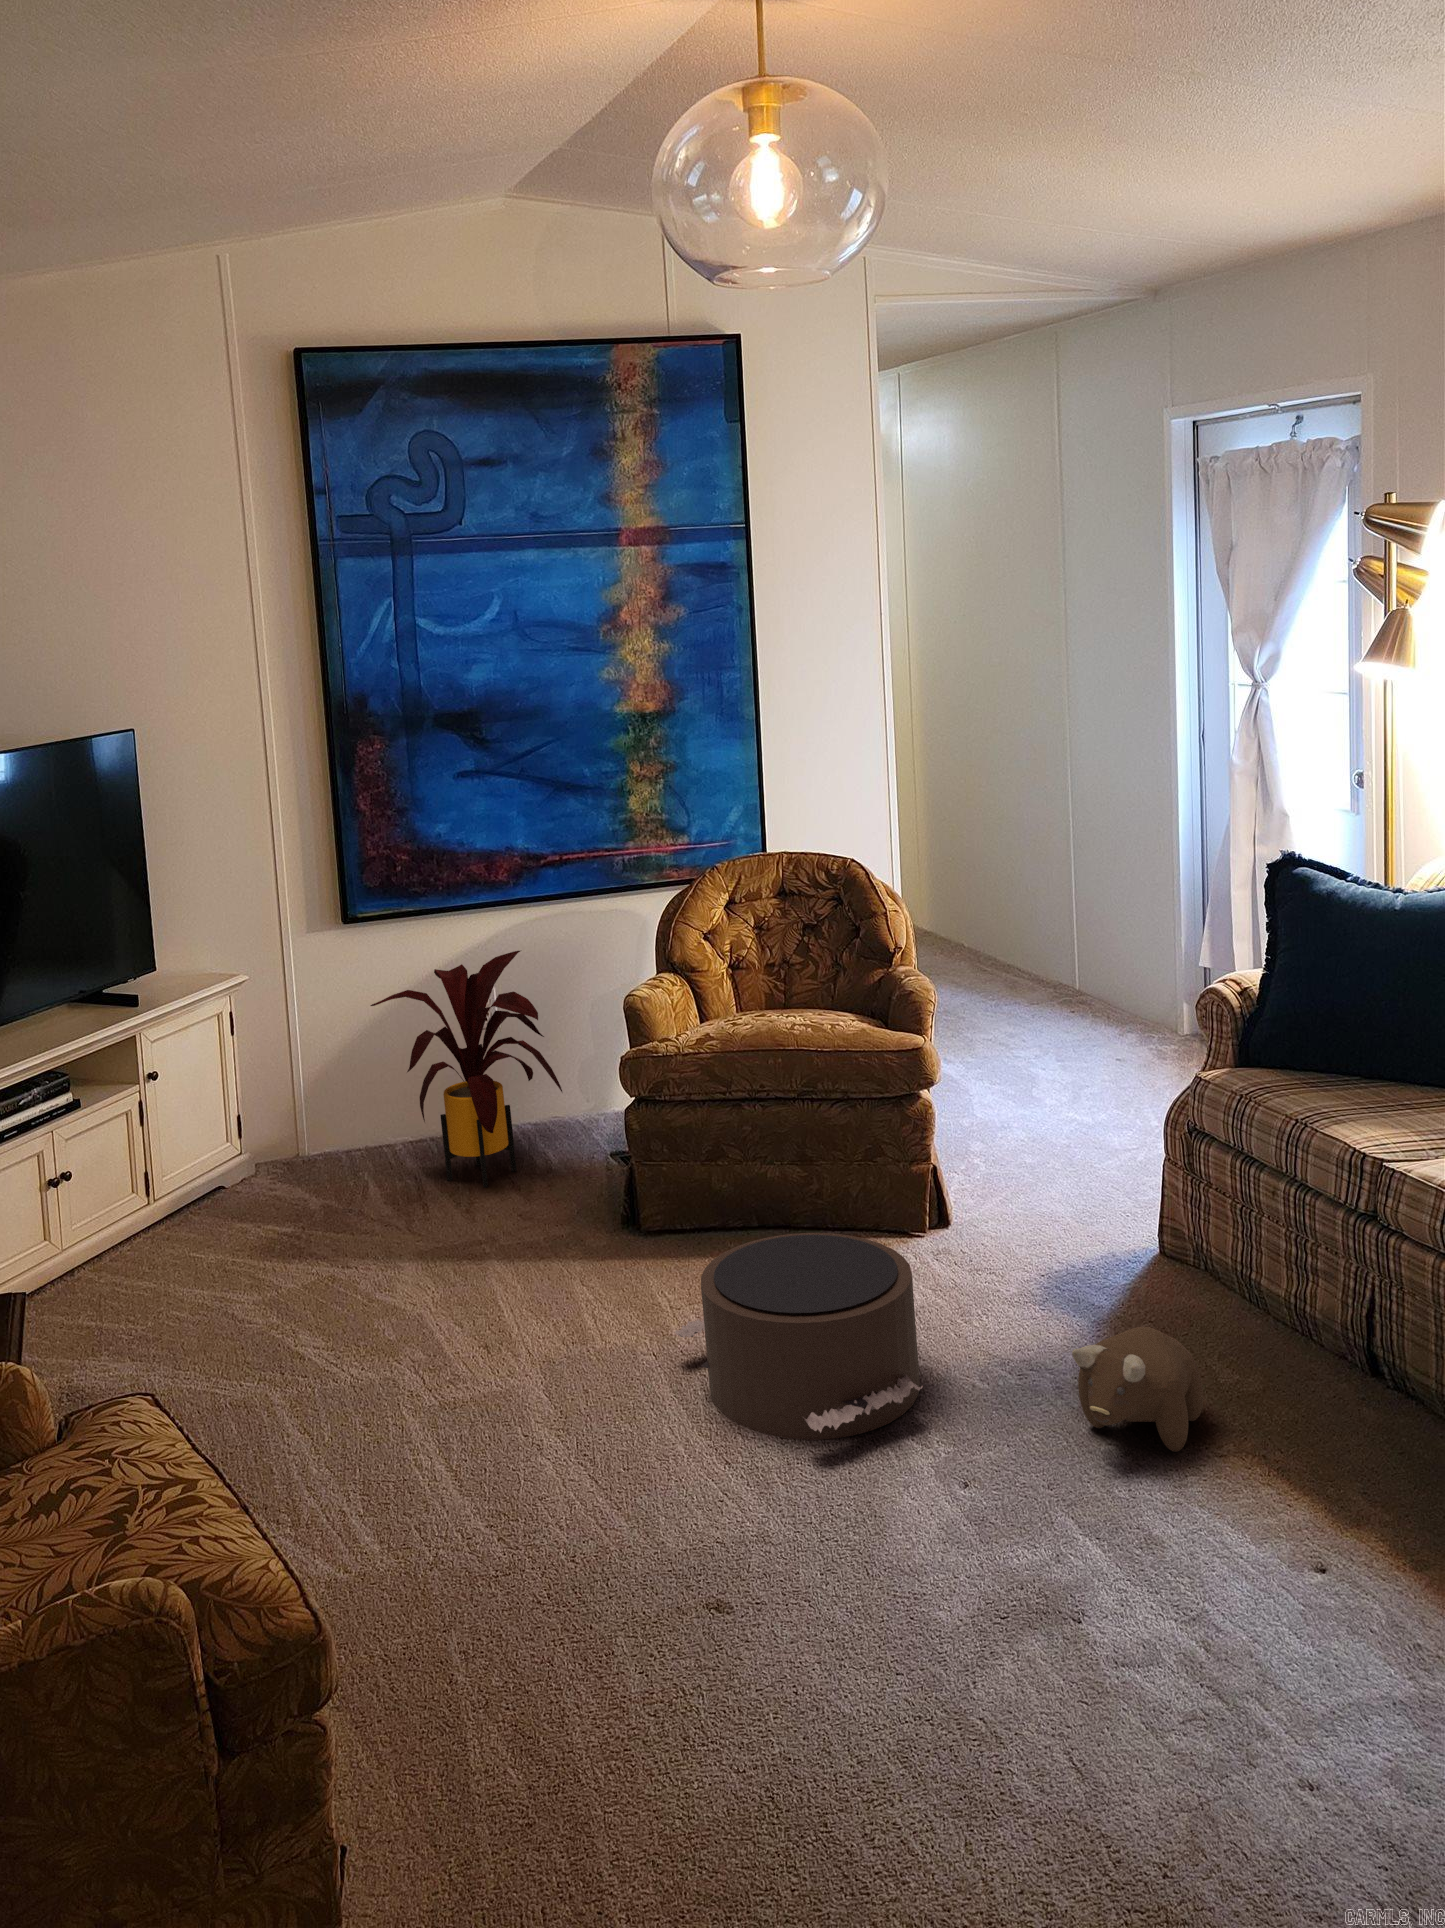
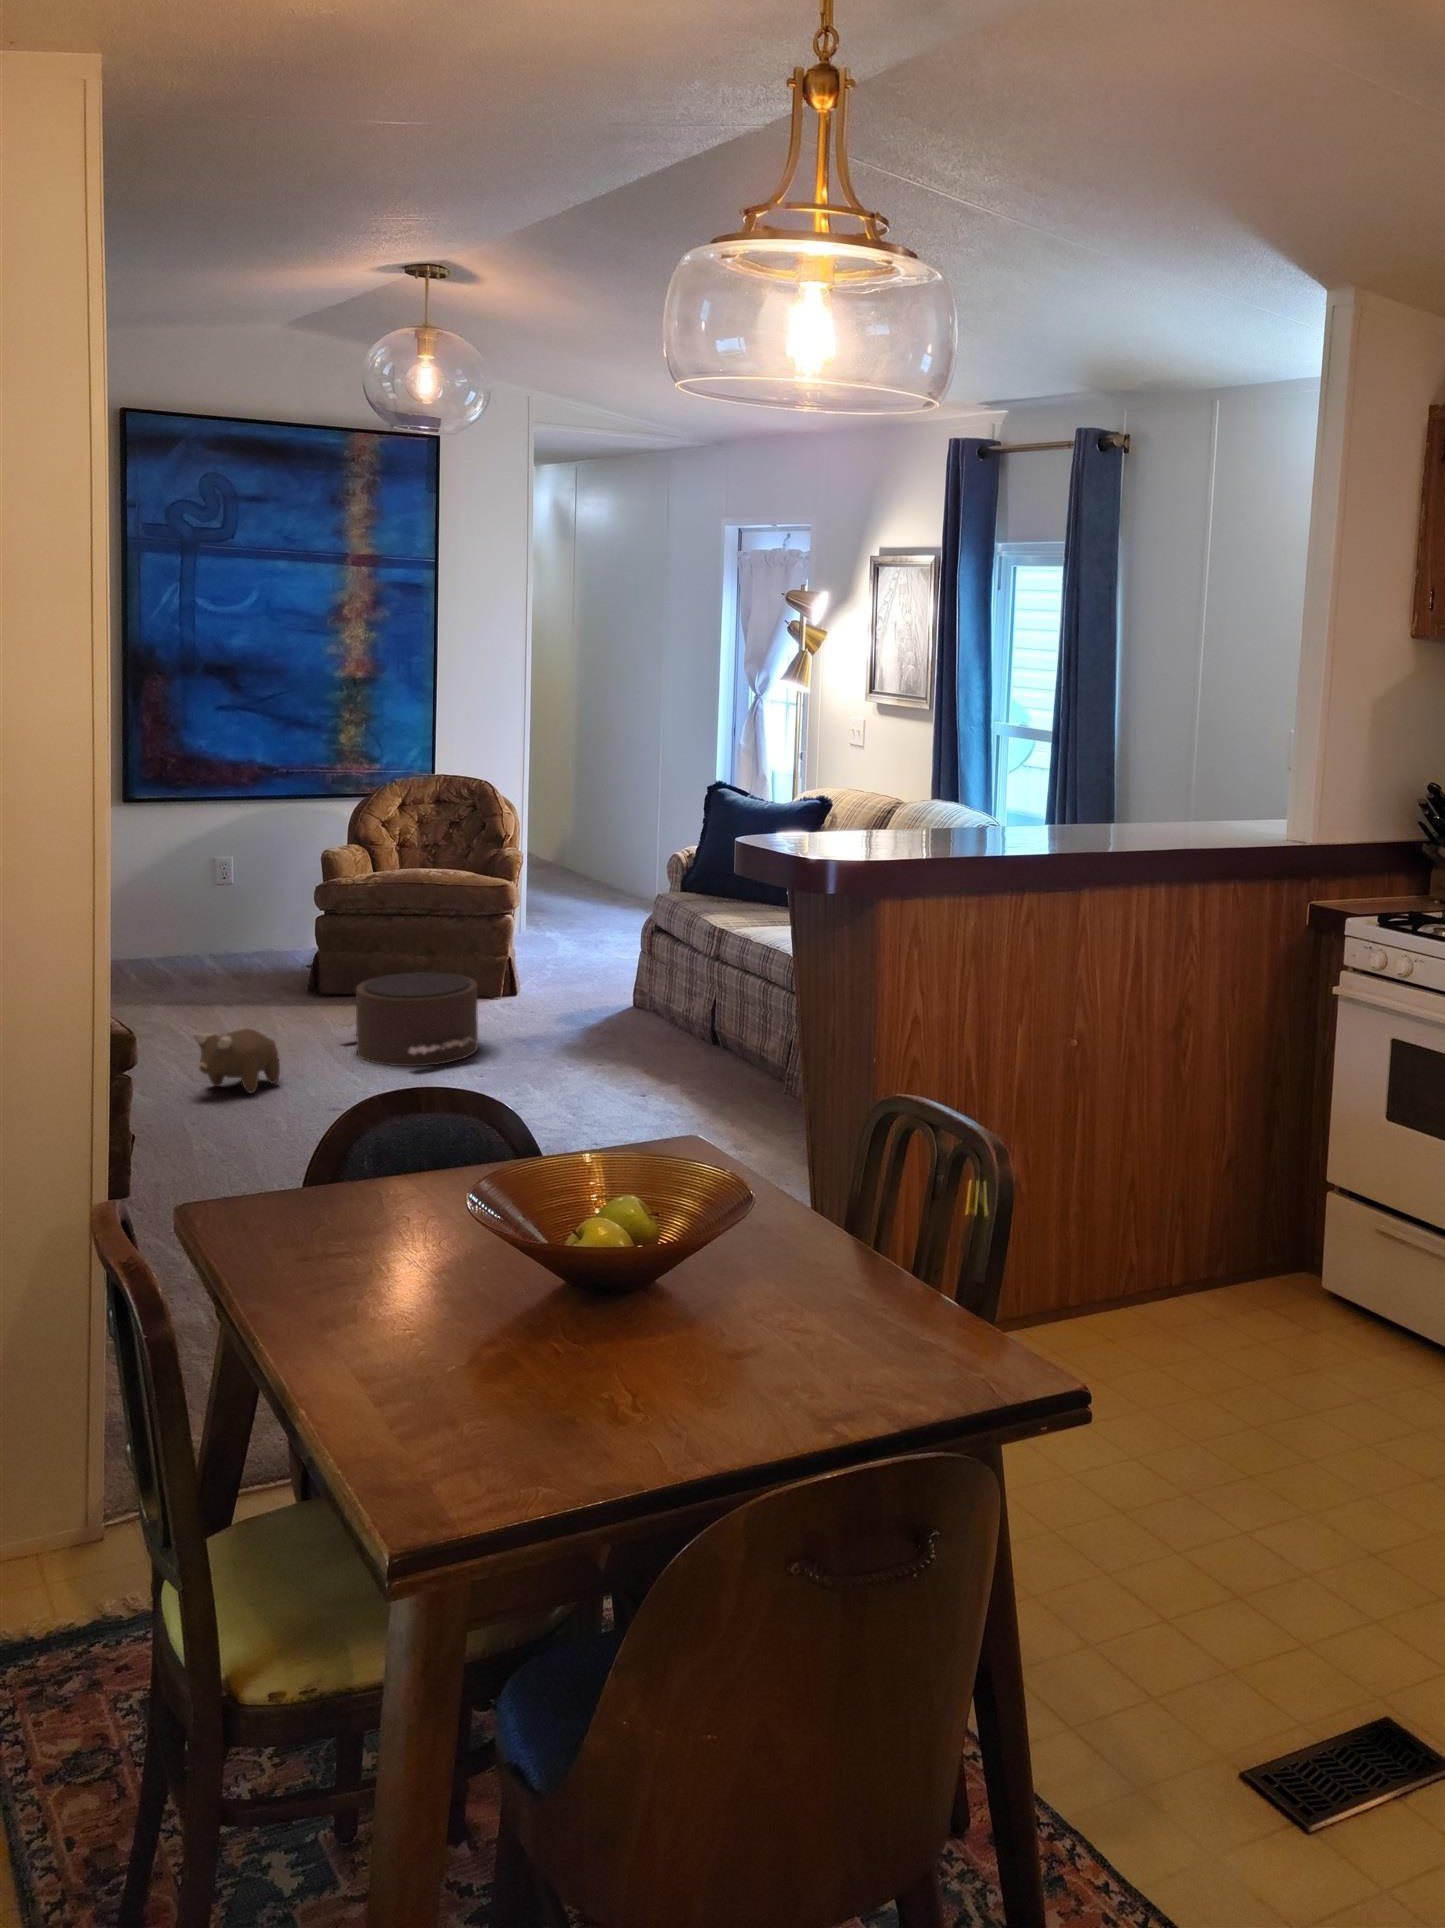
house plant: present [371,951,562,1188] -> none [144,829,277,981]
plush toy: present [1072,1327,1203,1452] -> present [193,1028,280,1093]

